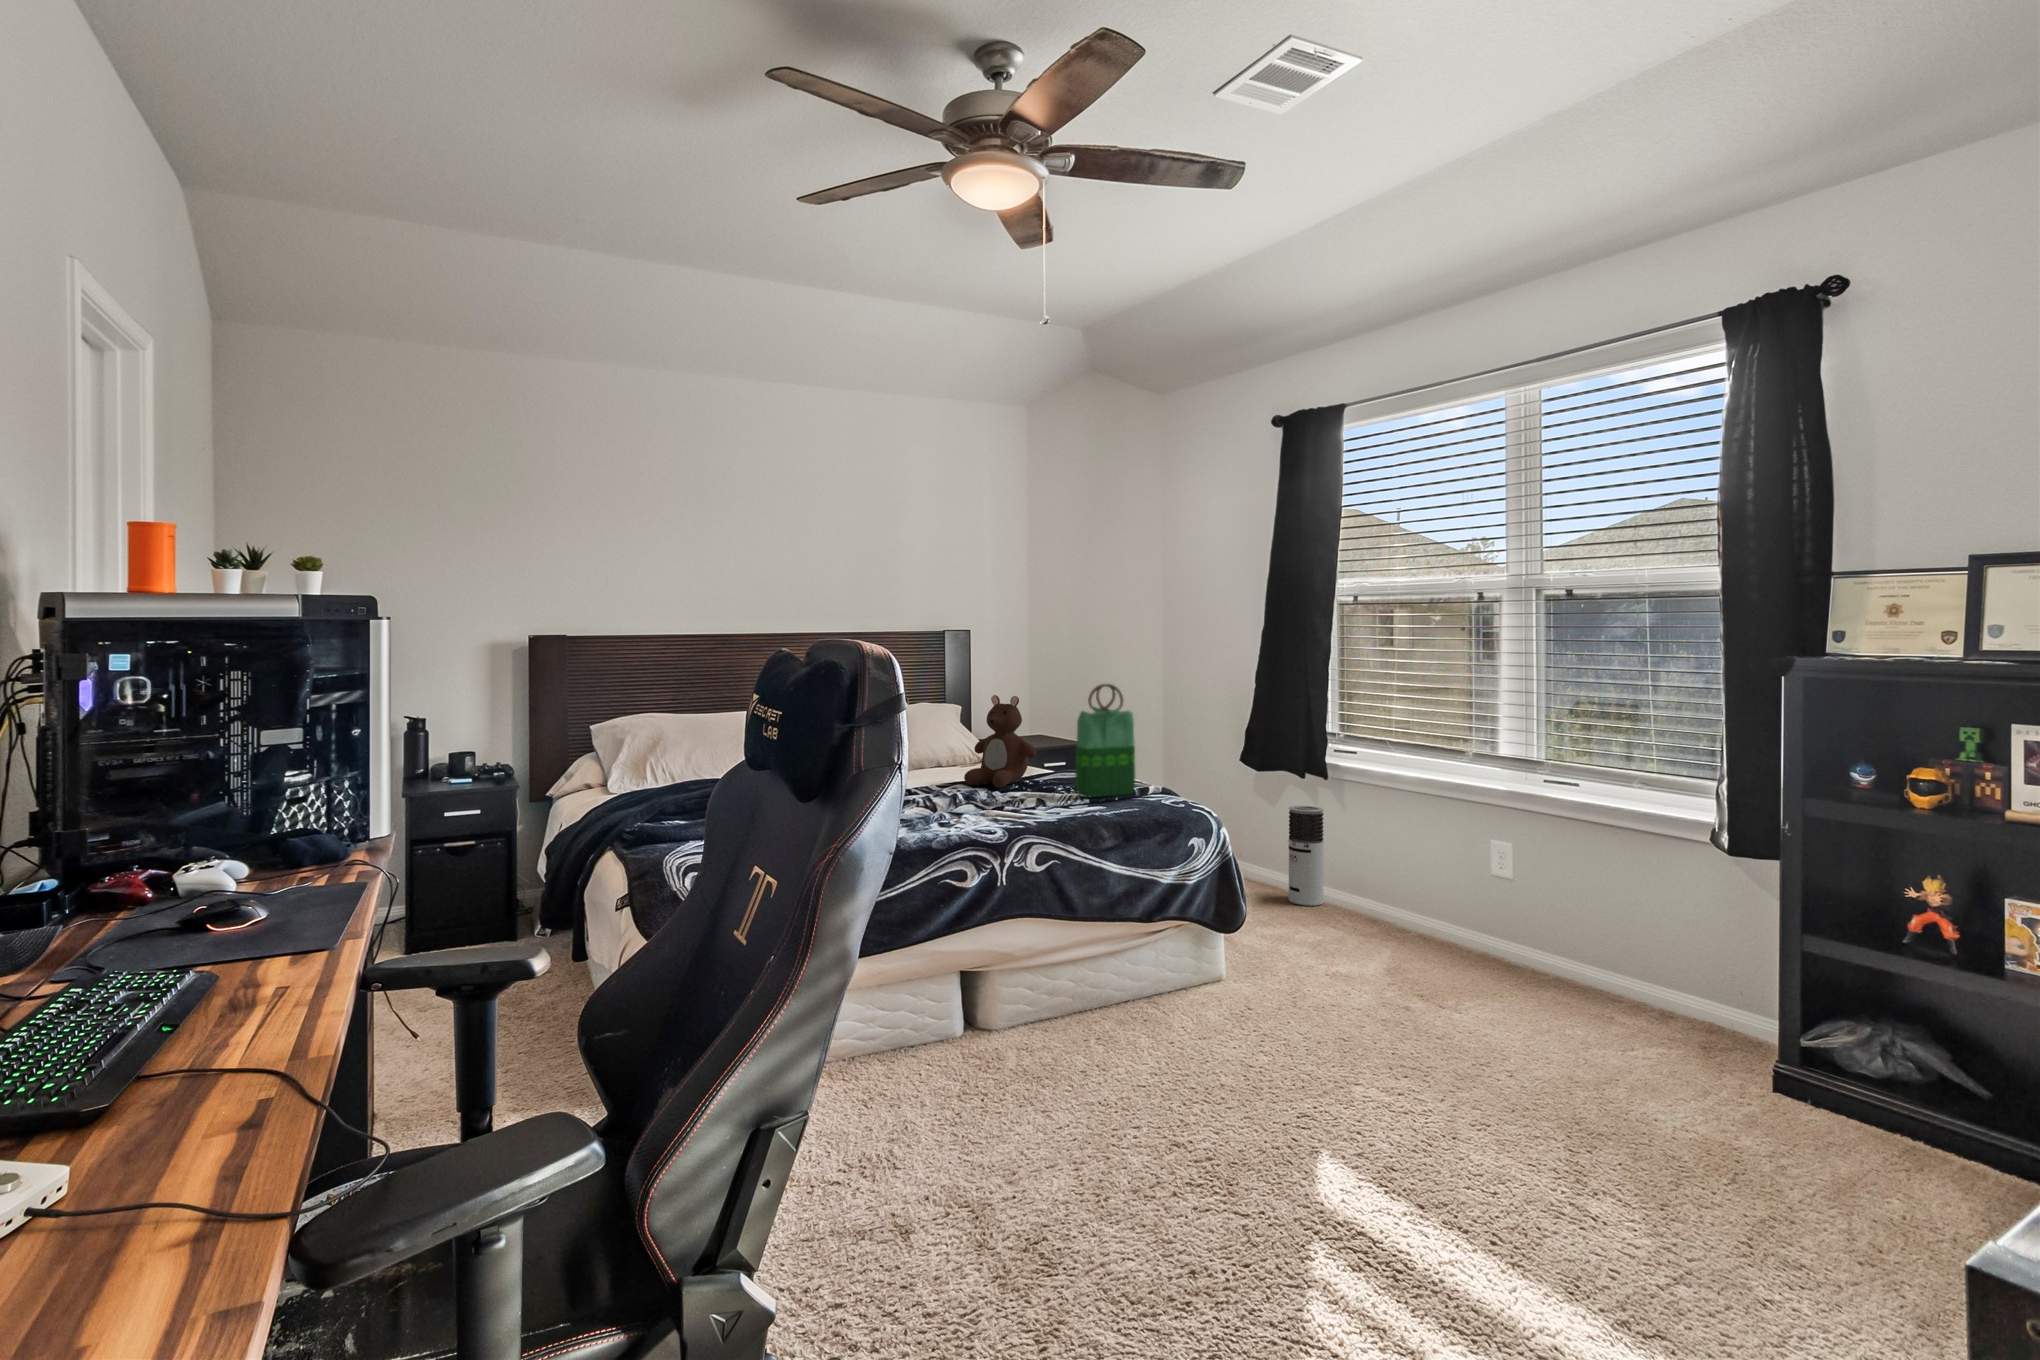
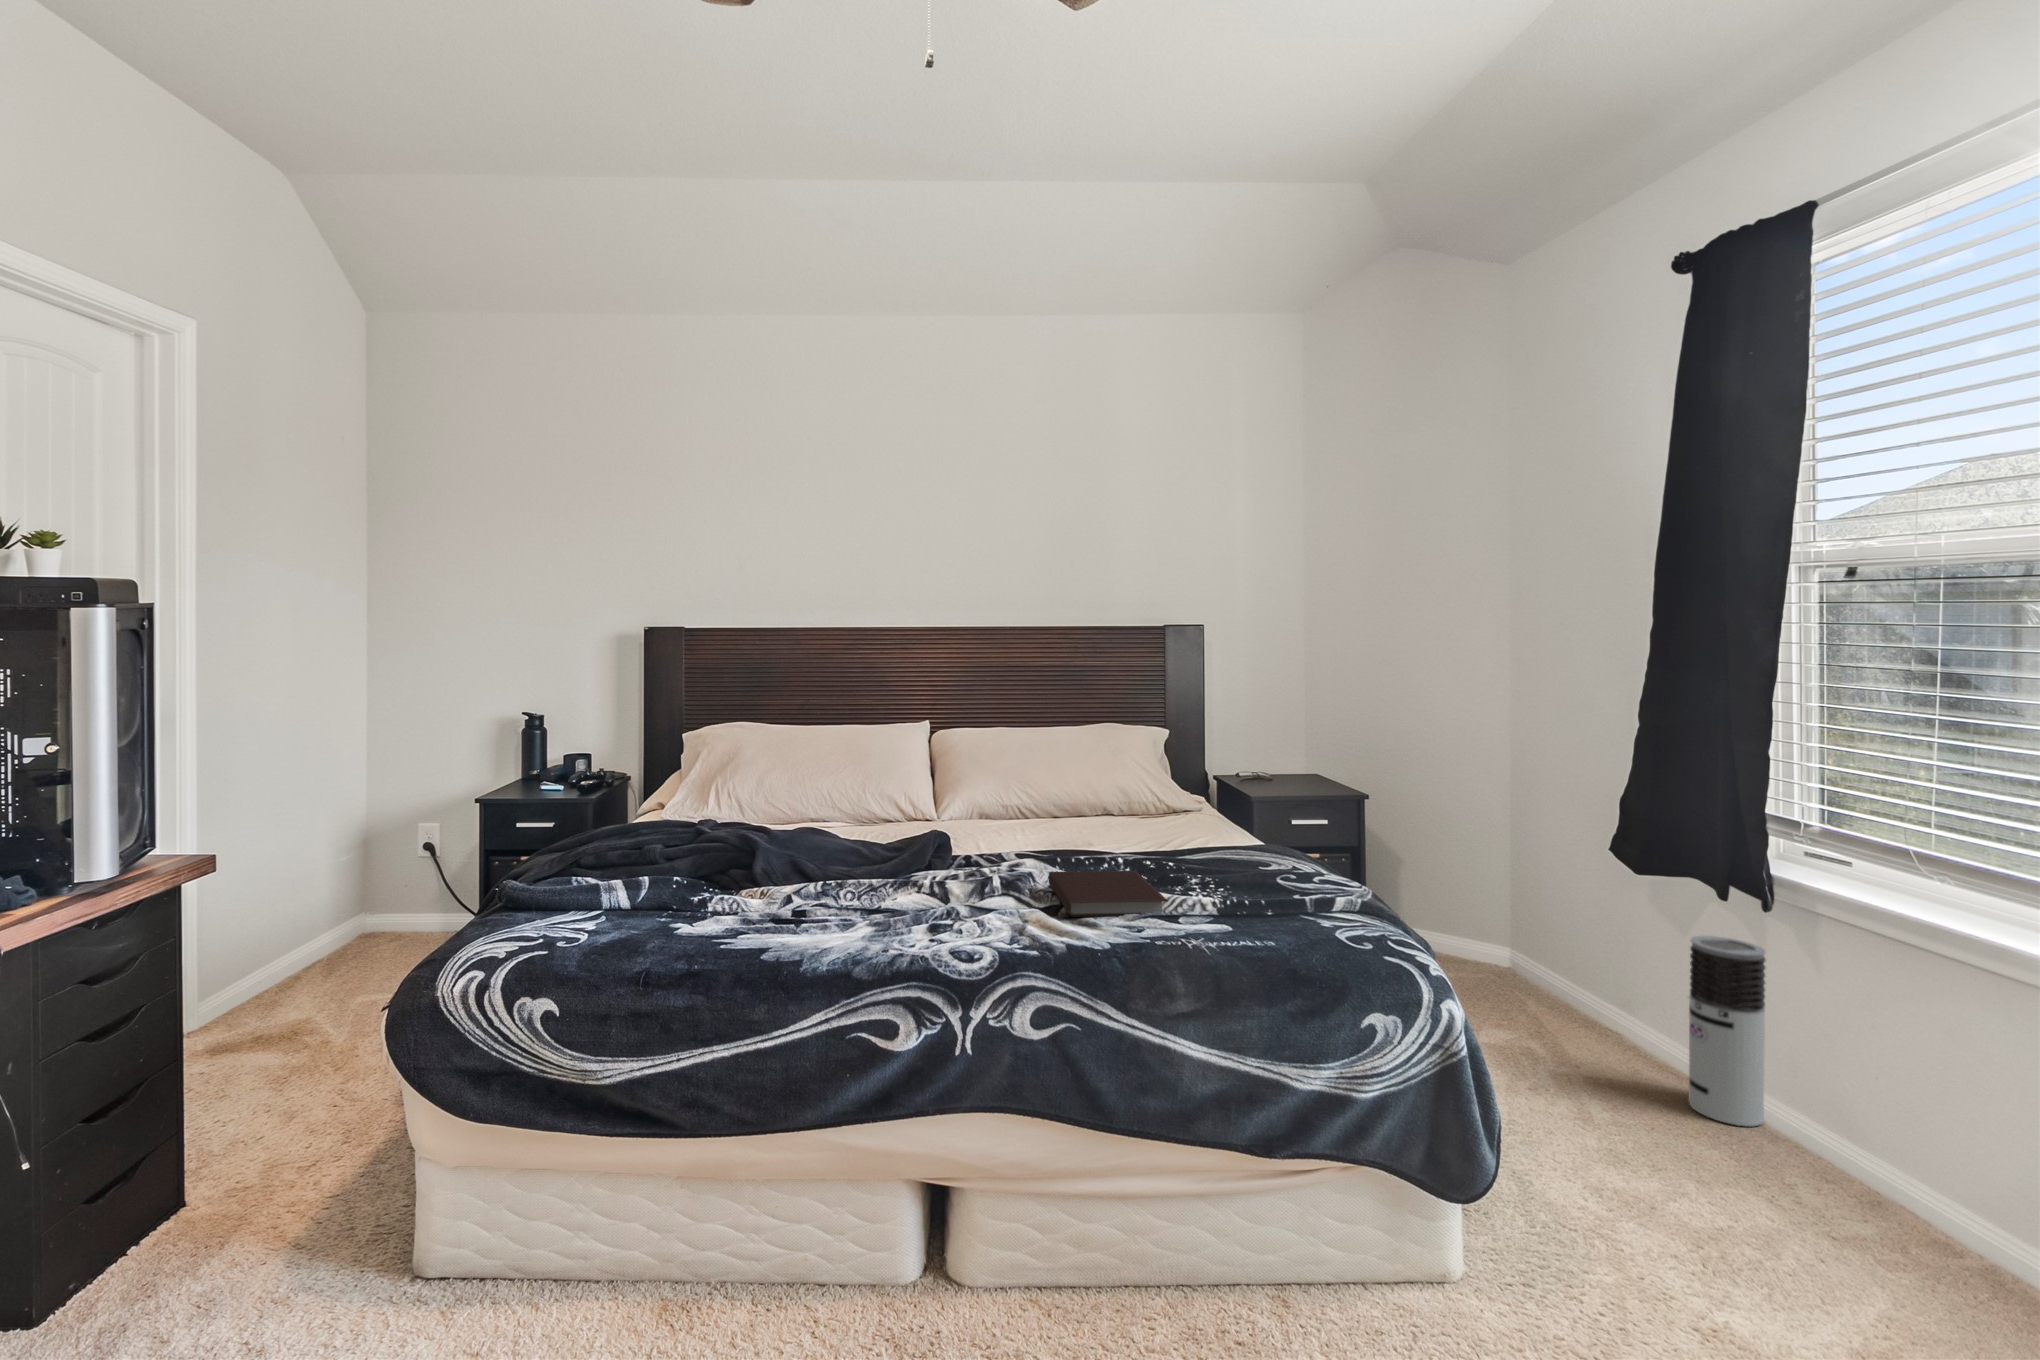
tote bag: present [1075,684,1135,798] -> none [1212,711,1322,900]
teddy bear: present [964,695,1037,788] -> none [1087,718,1195,859]
notebook: none [975,790,1064,813] -> present [1049,871,1168,917]

